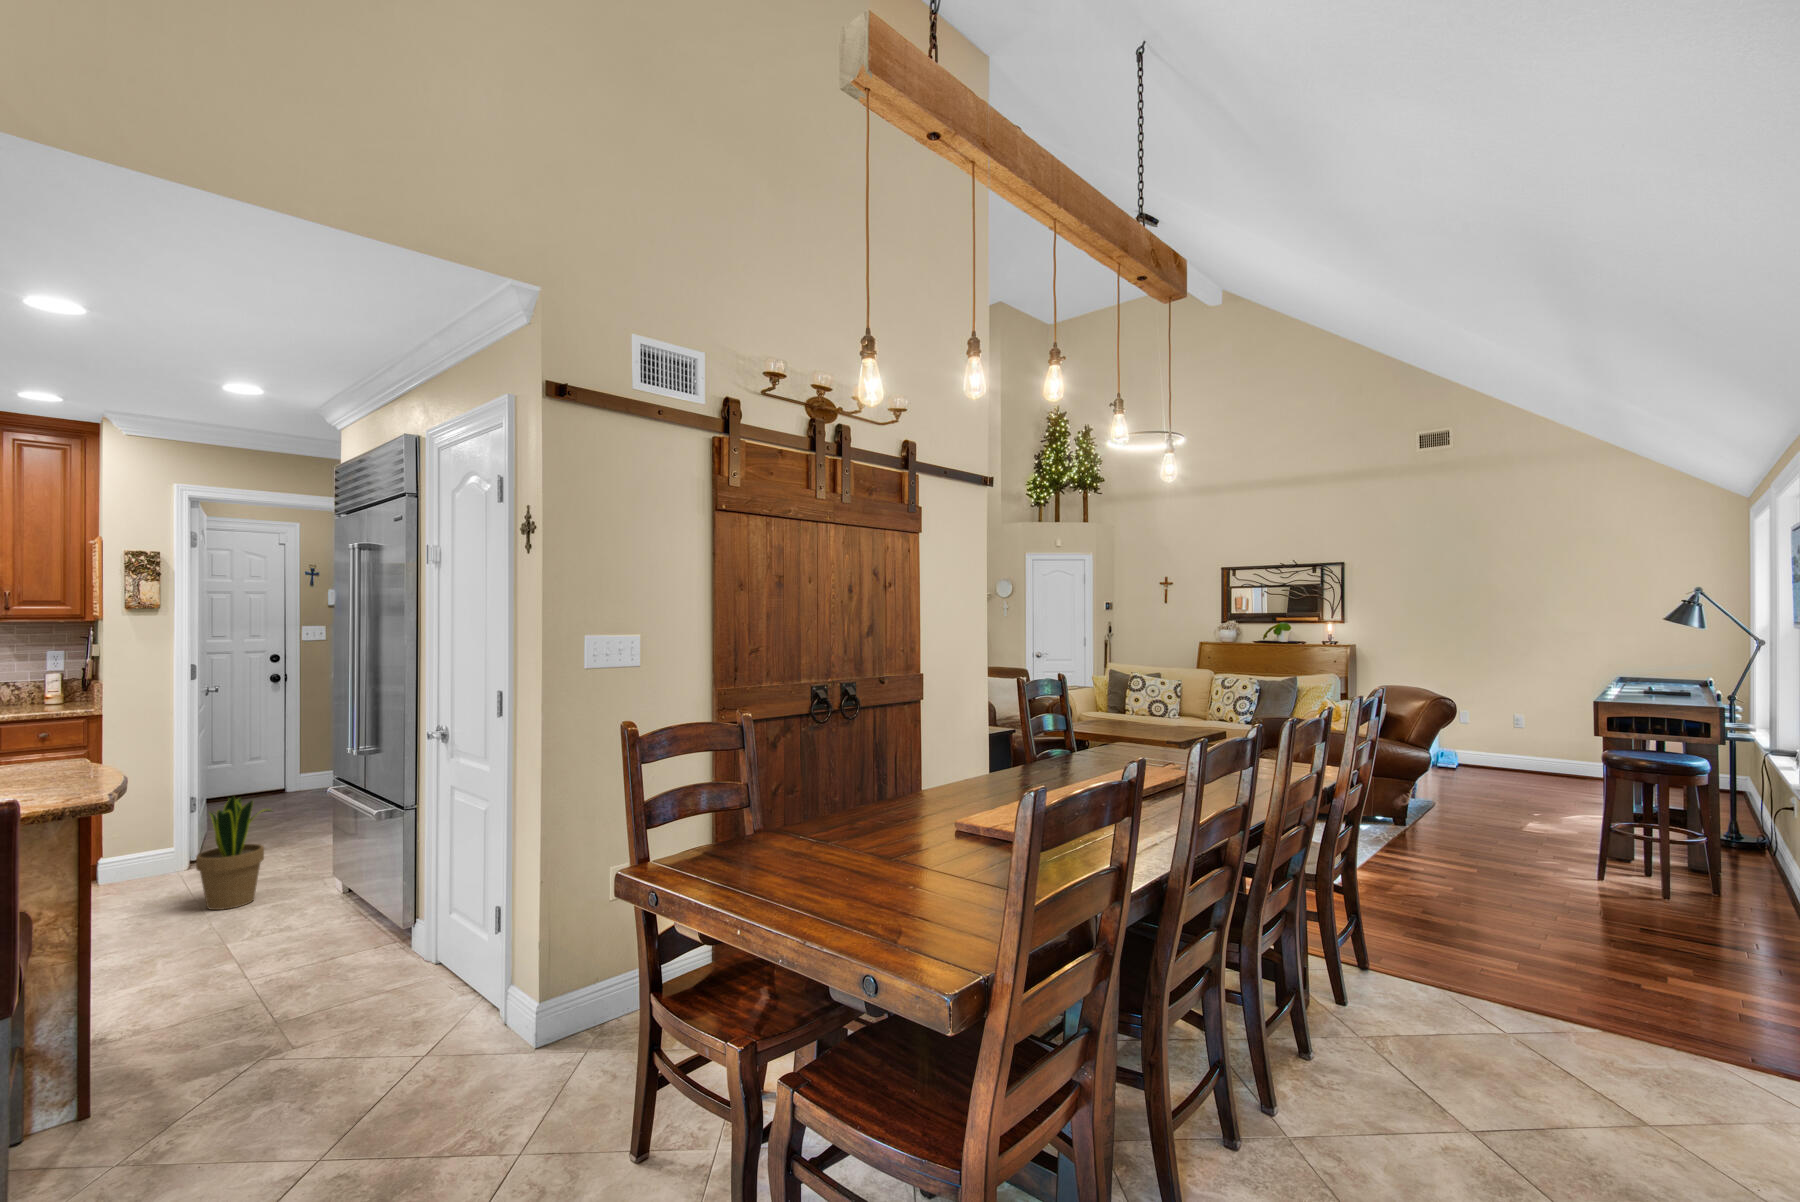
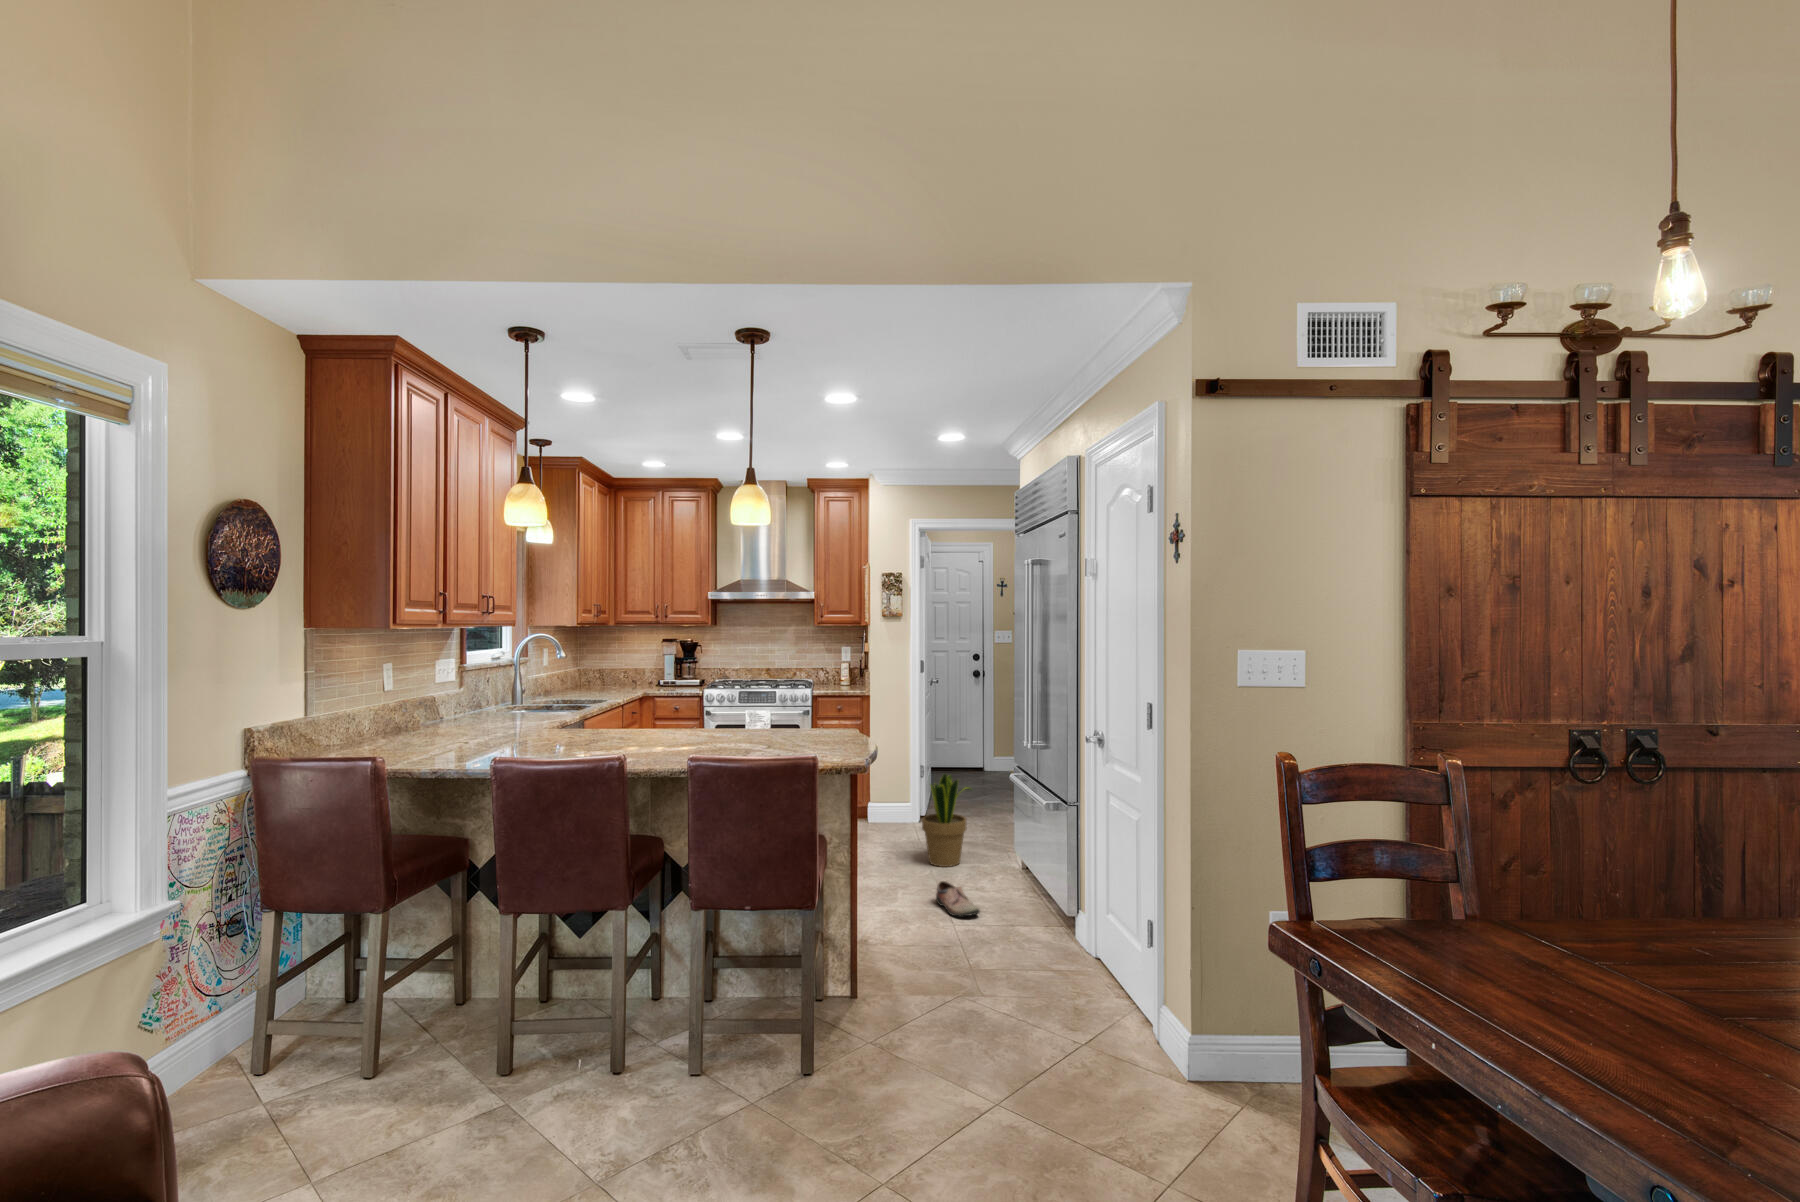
shoe: none [223,919,289,955] -> present [936,881,980,916]

